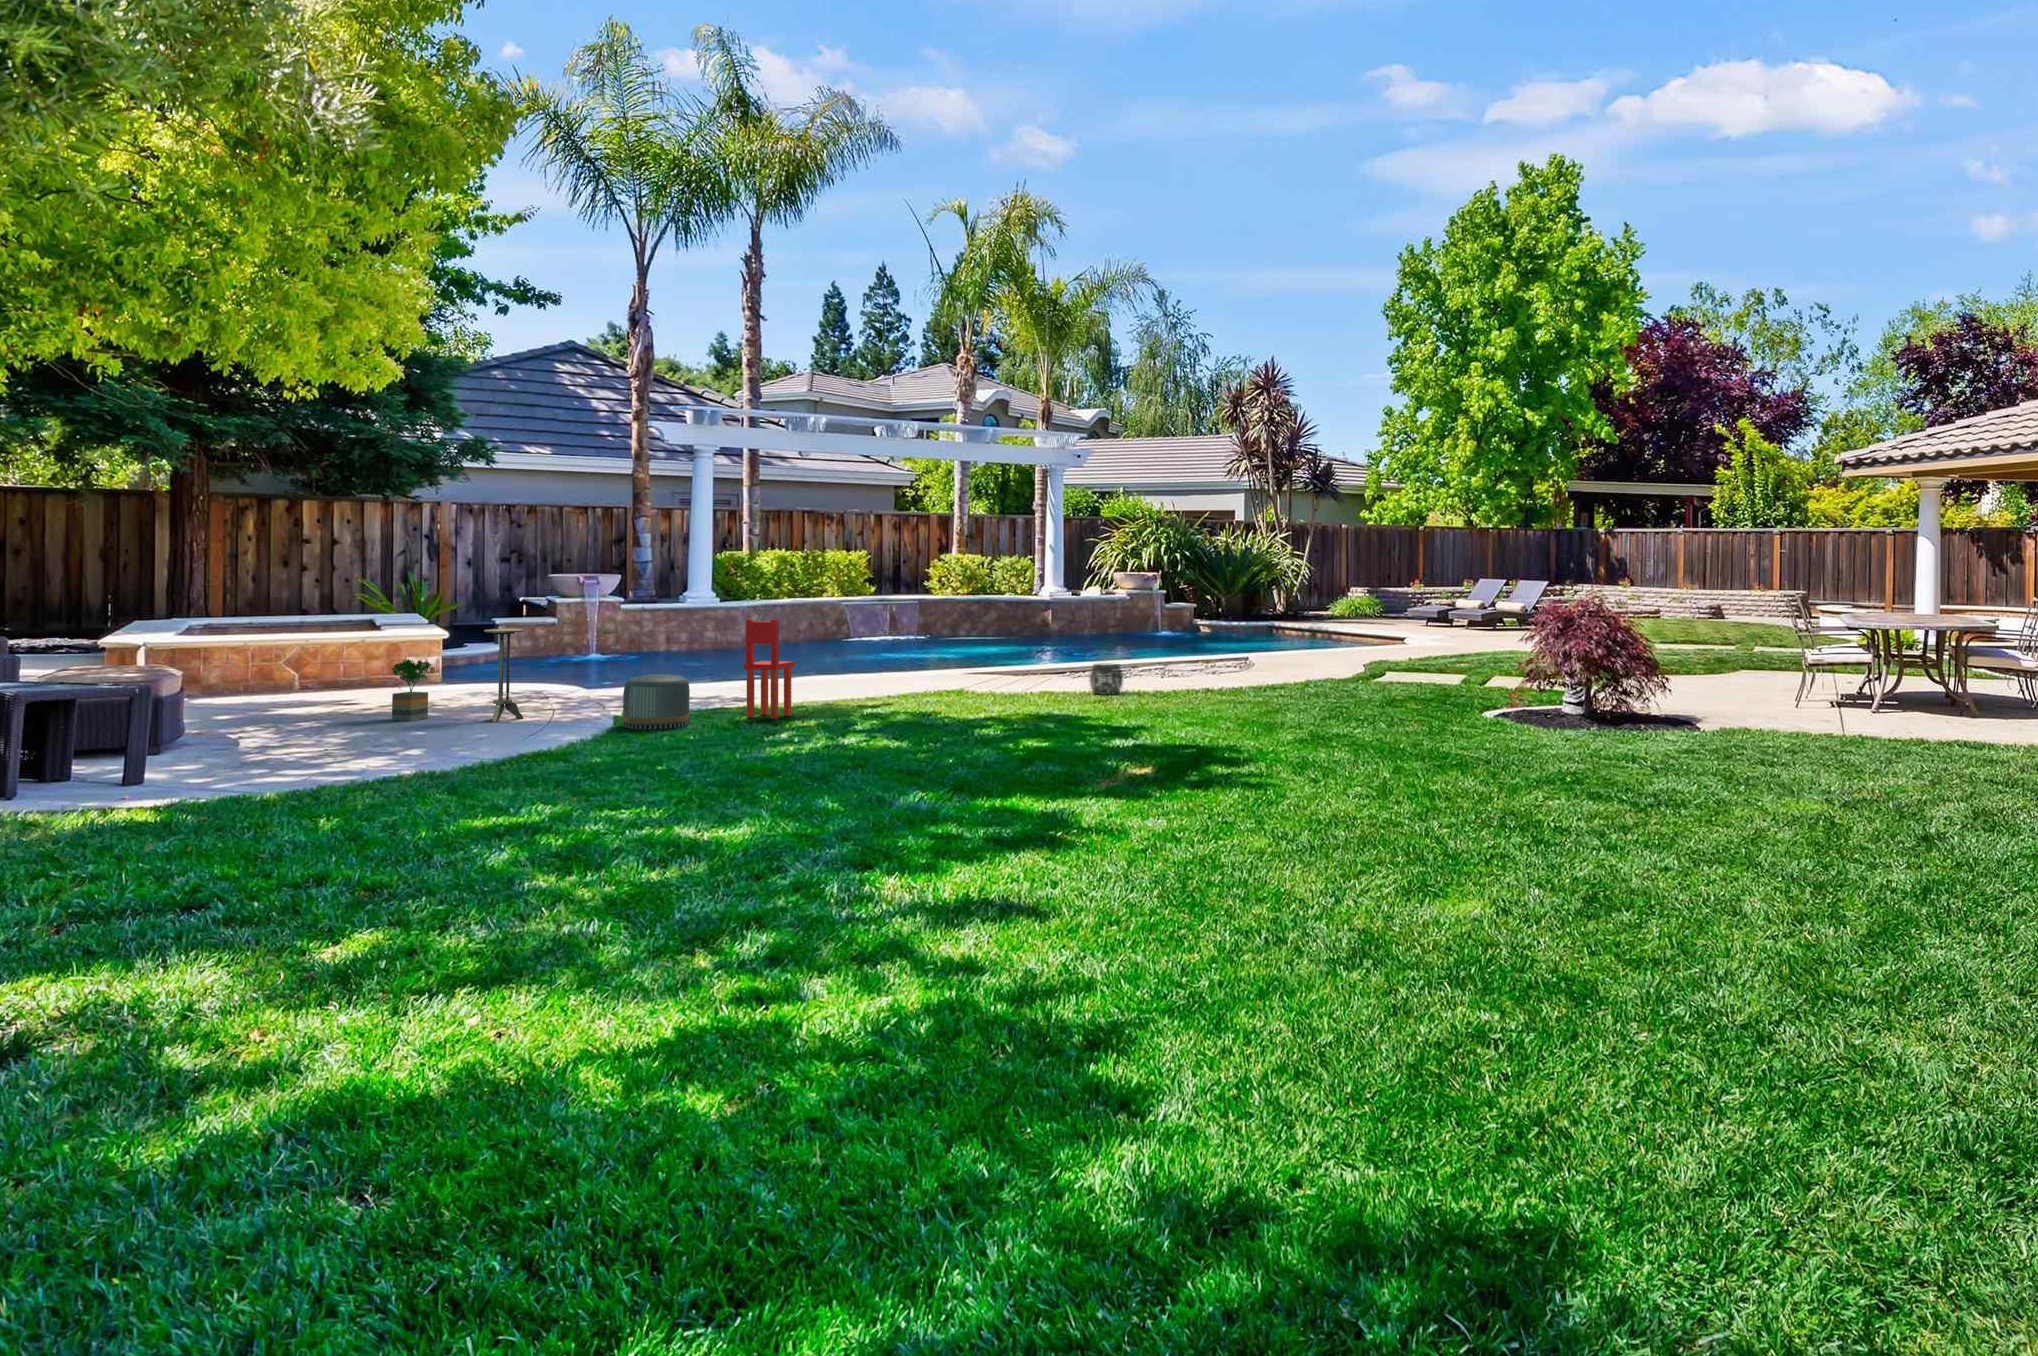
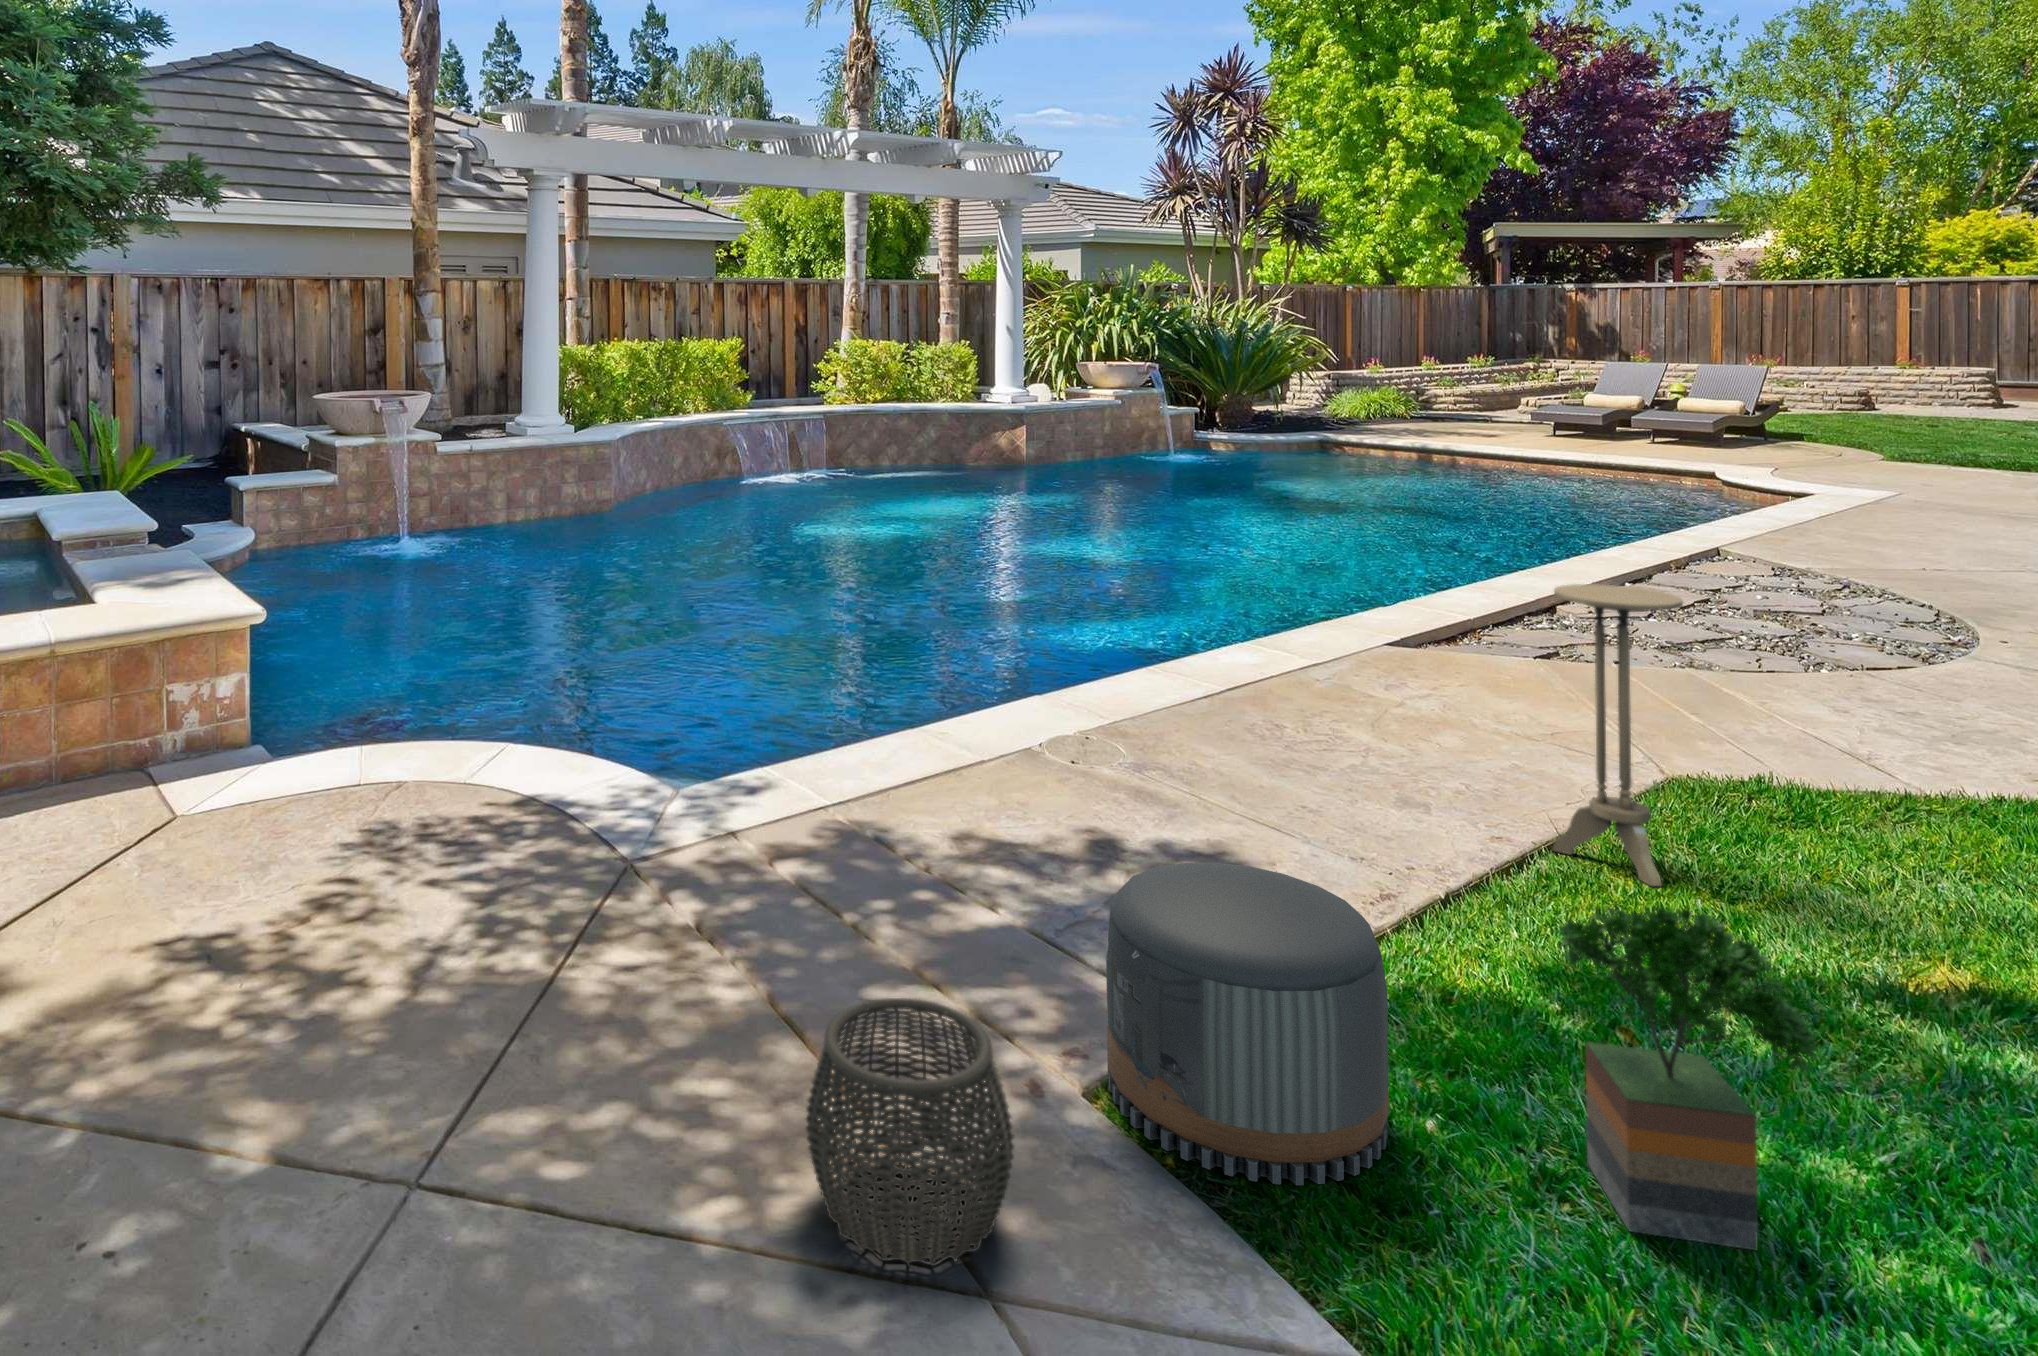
chair: present [743,619,795,719] -> none [1362,606,1543,984]
side table: present [484,629,524,722] -> present [1553,584,1683,886]
potted tree: present [392,660,435,721] -> present [1553,902,1820,1250]
woven basket: present [1090,663,1123,694] -> present [806,998,1015,1266]

